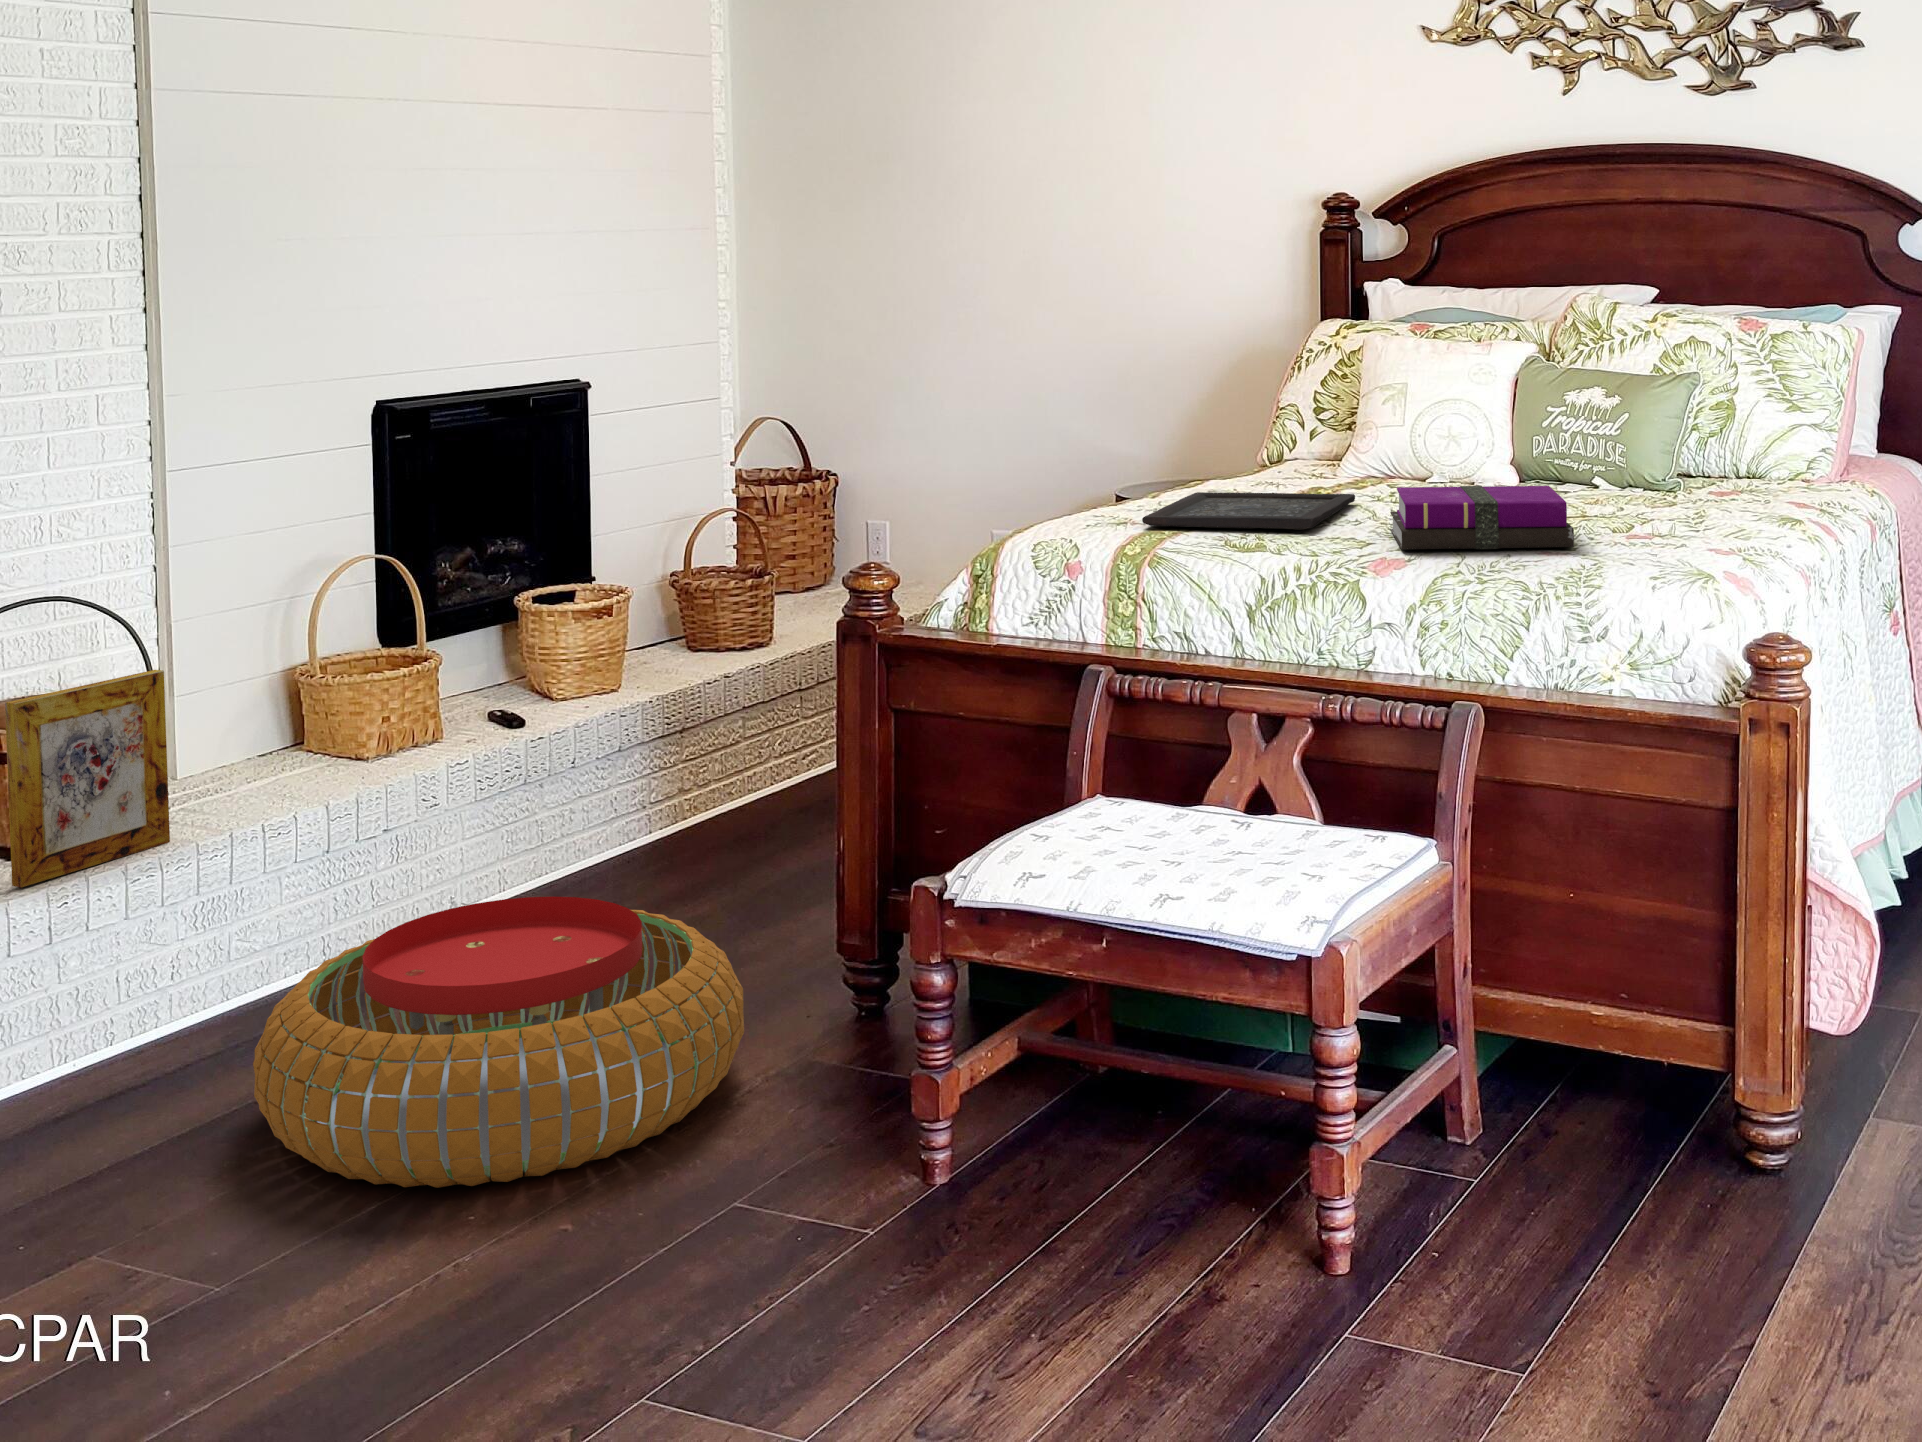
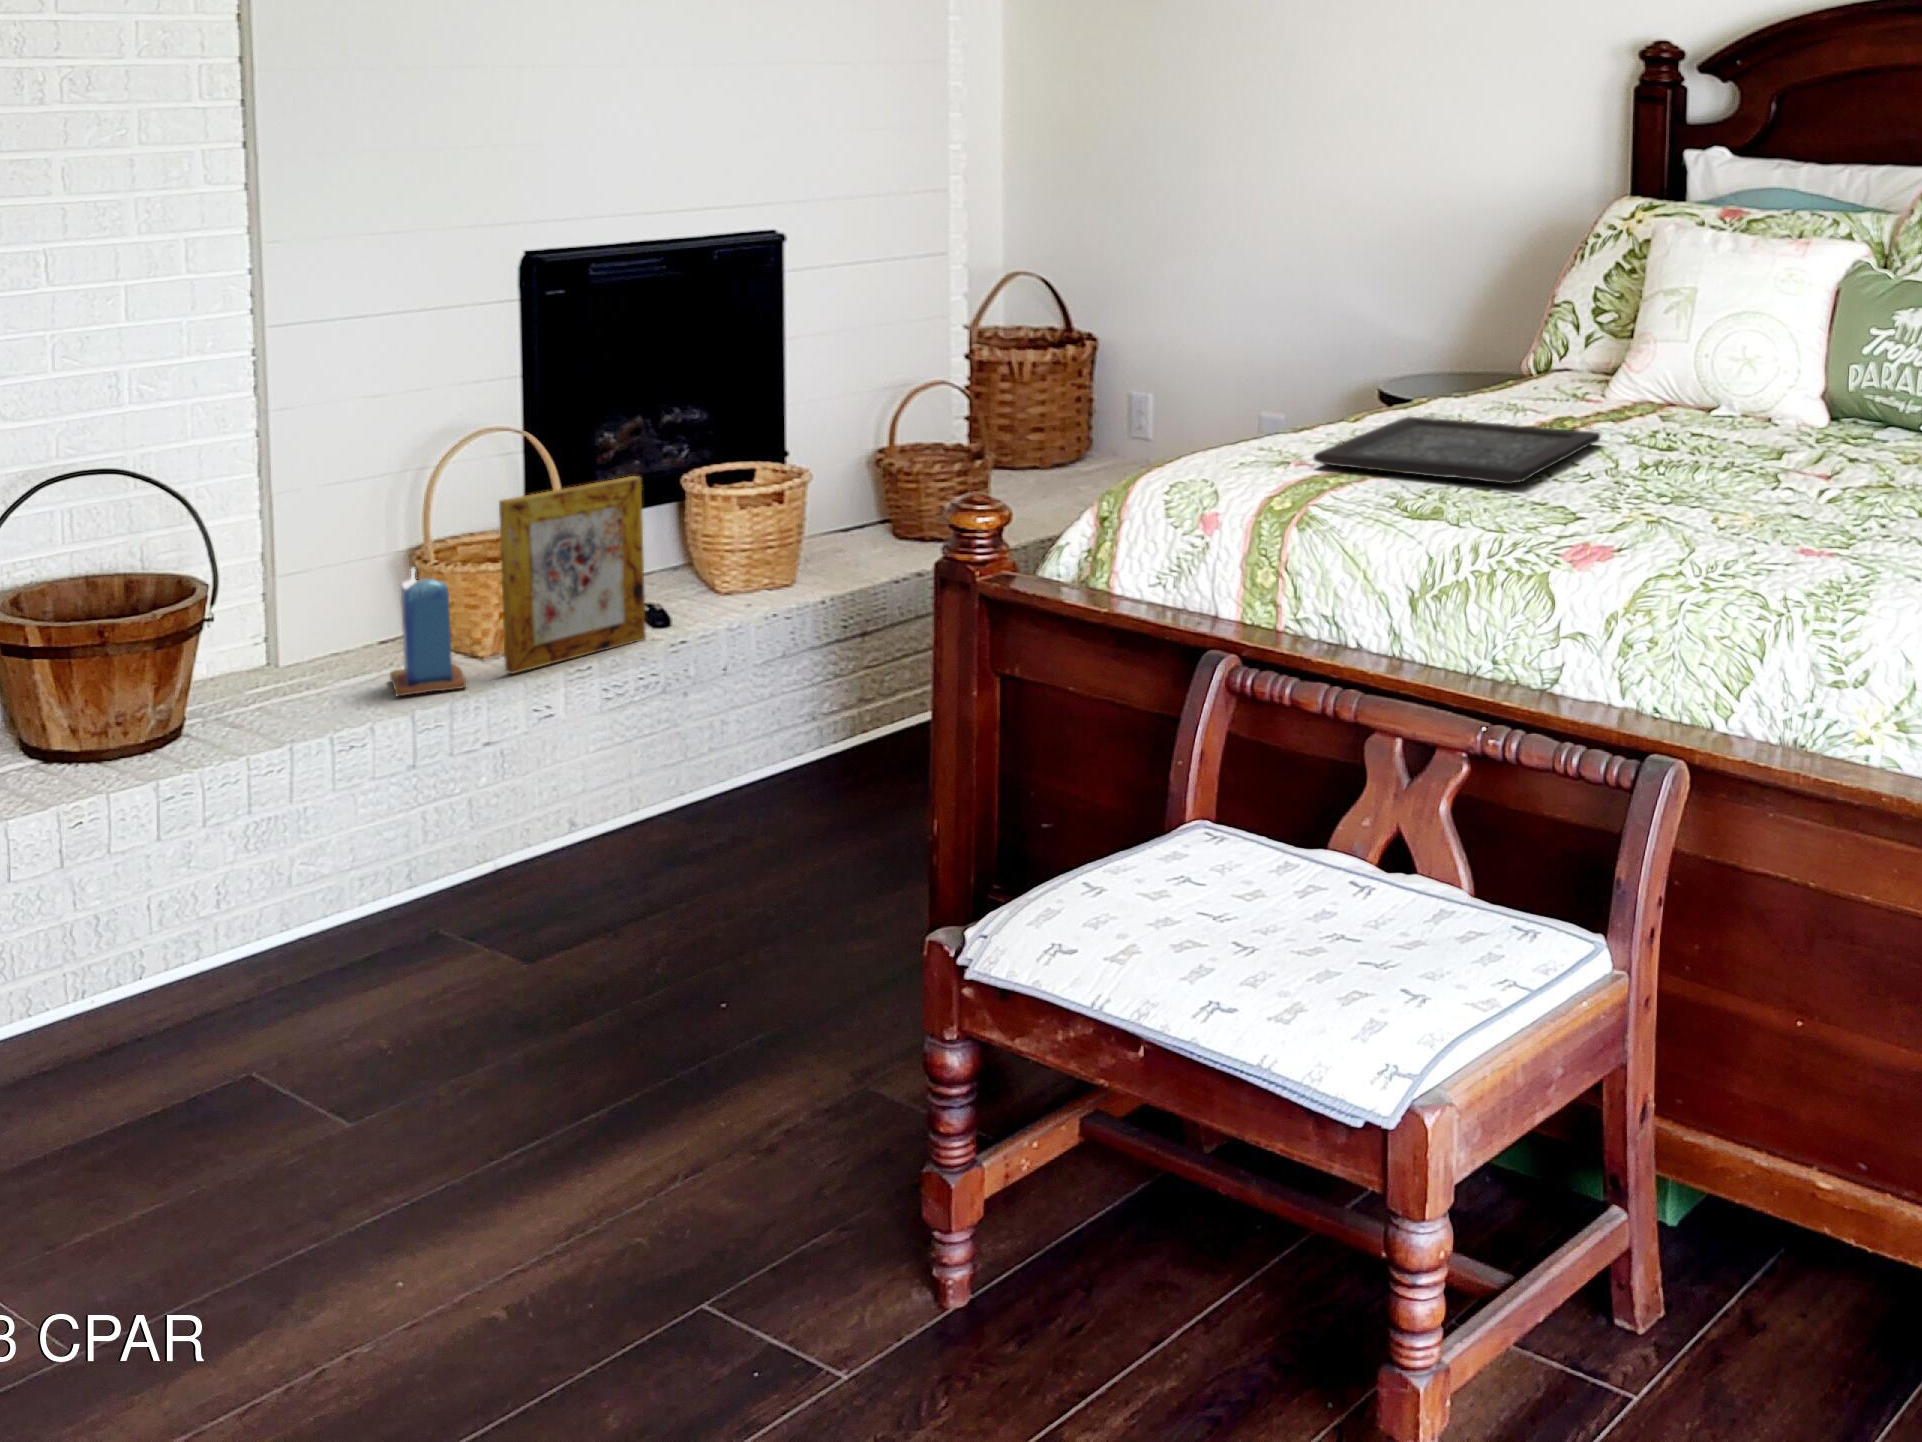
notebook: present [1390,486,1574,550] -> none [1619,438,1853,539]
picture frame: present [5,670,170,887] -> present [499,476,646,674]
candle: none [288,677,365,793] -> present [390,568,466,696]
pouf: present [253,897,744,1188] -> none [190,868,784,1240]

